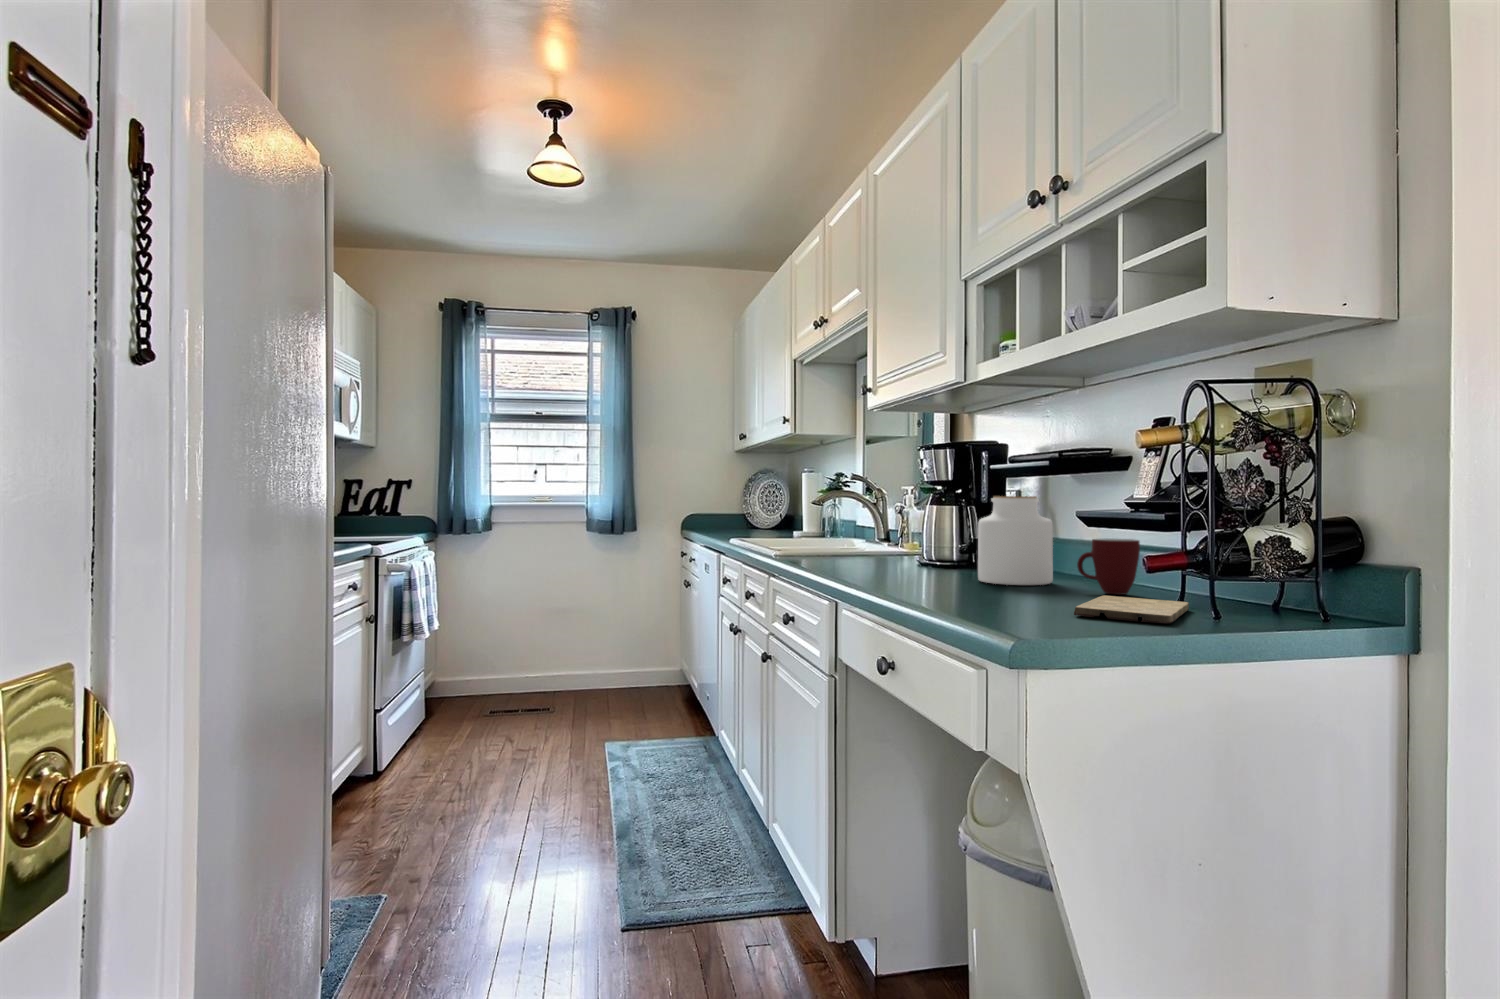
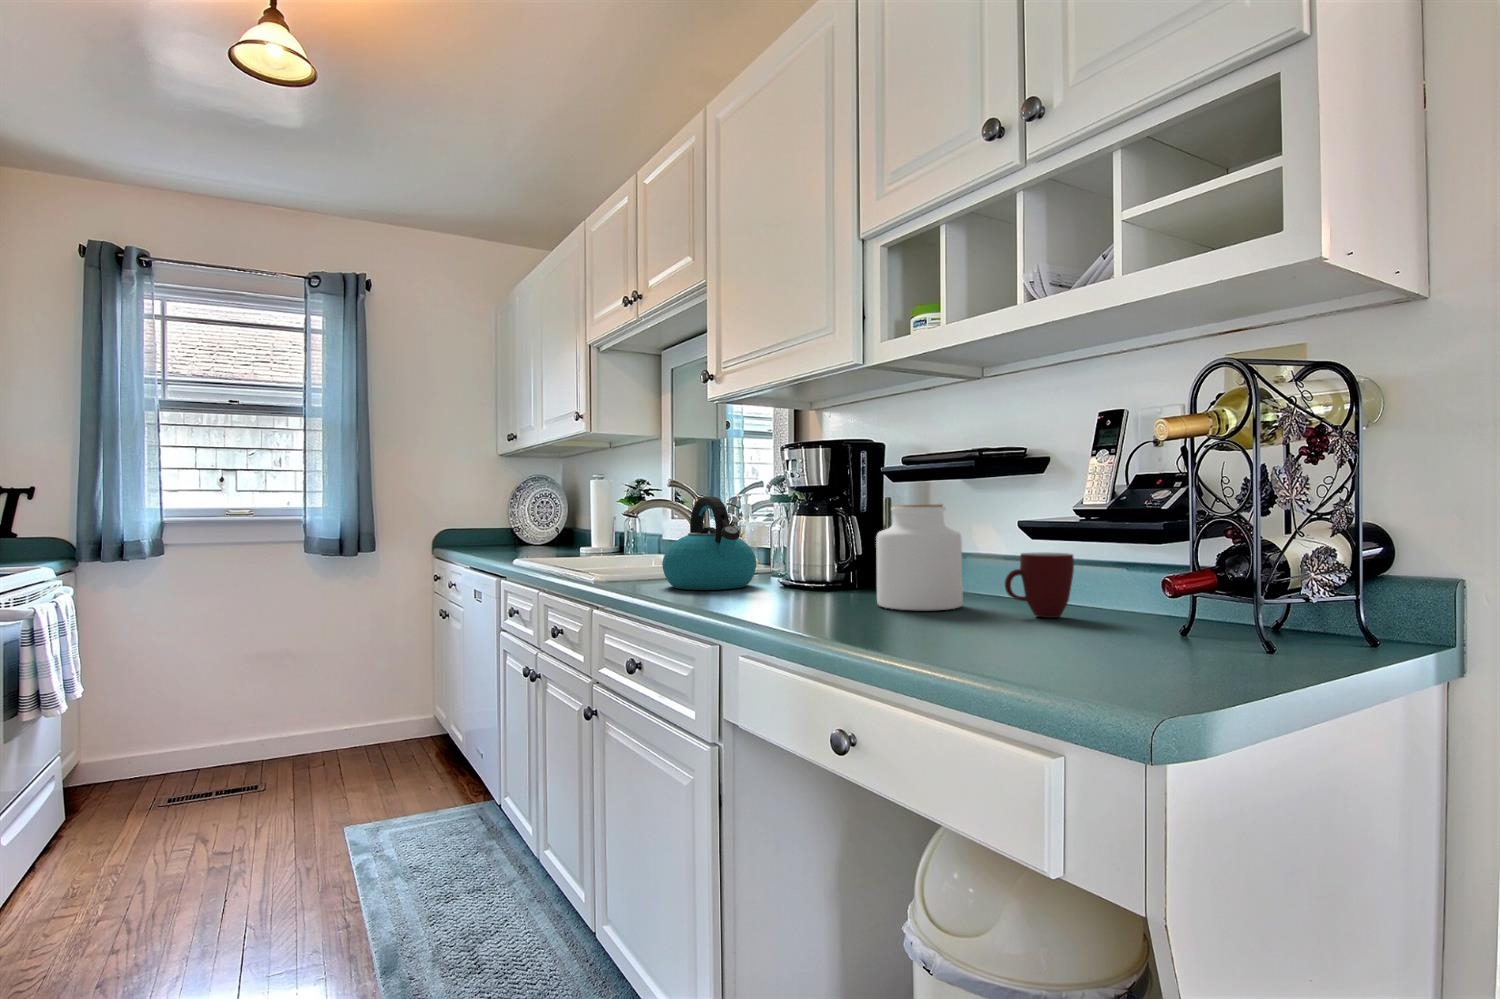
kettle: none [822,488,900,565] -> present [662,496,756,590]
cutting board: present [1074,595,1189,623] -> none [1056,622,1183,658]

